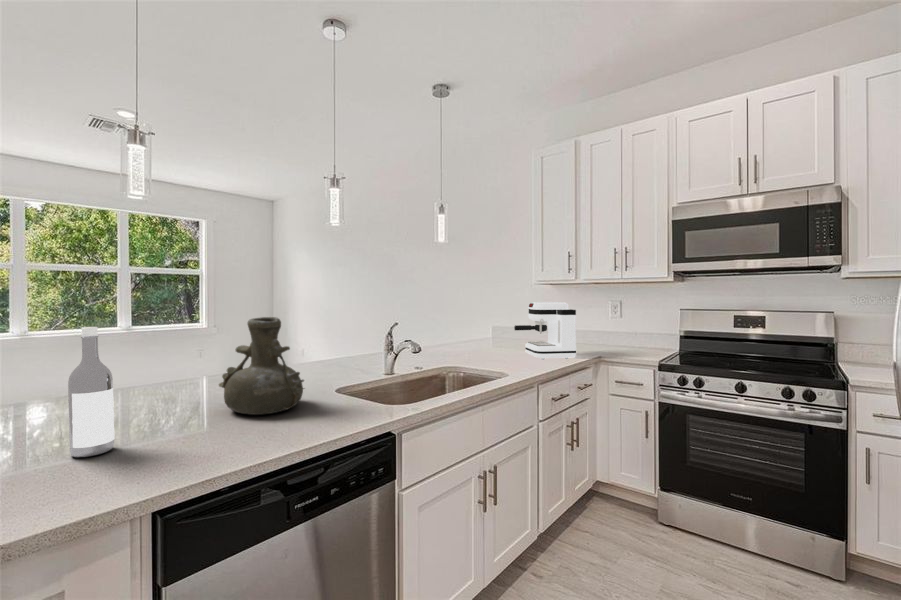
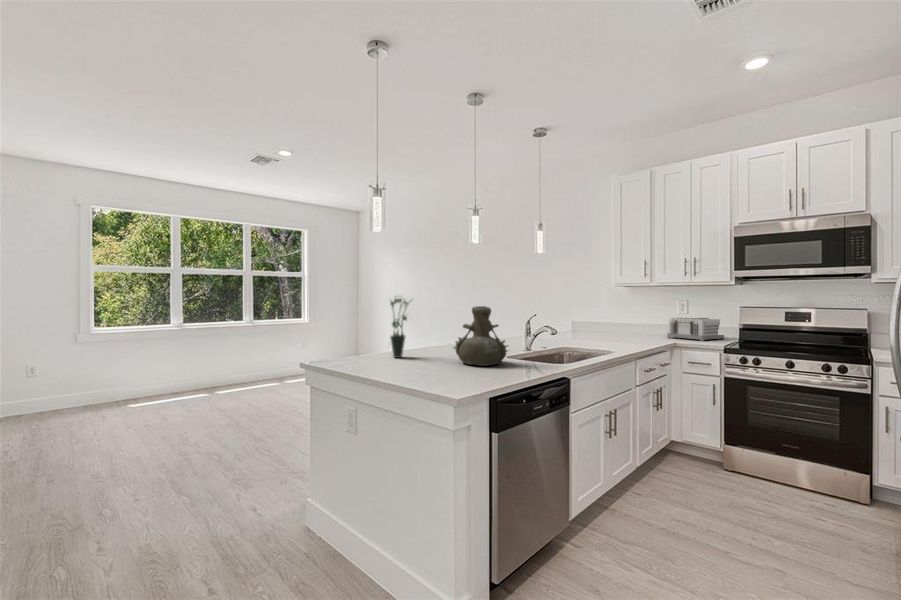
potted plant: none [133,300,180,399] -> present [390,299,408,358]
coffee maker: present [514,302,576,359] -> none [607,300,658,344]
toaster: none [595,322,663,353] -> present [667,317,724,341]
wine bottle: present [68,327,114,457] -> none [417,309,436,378]

